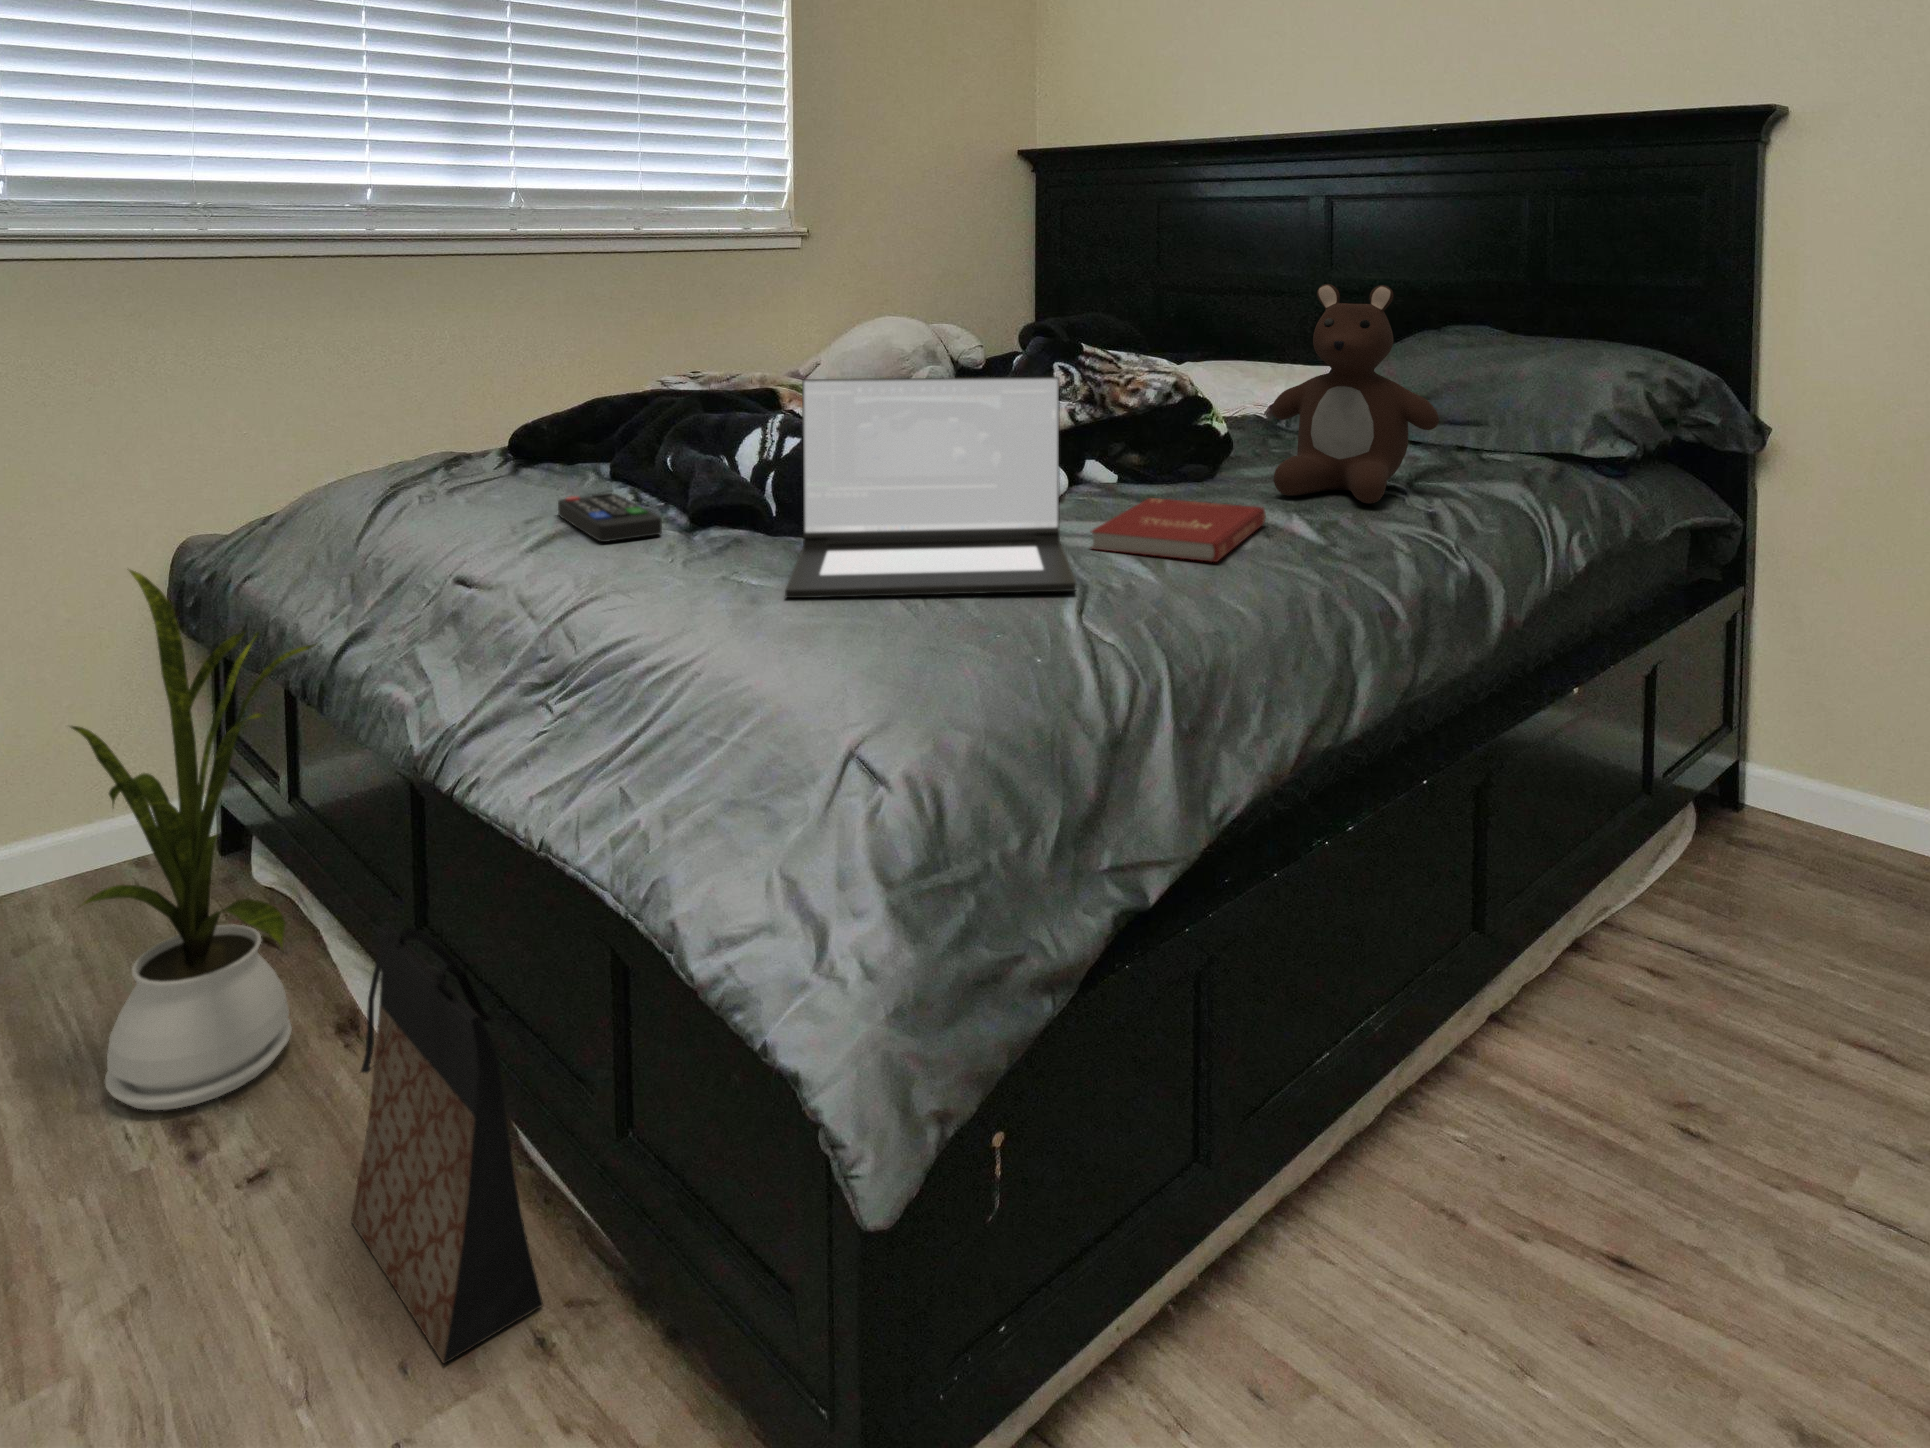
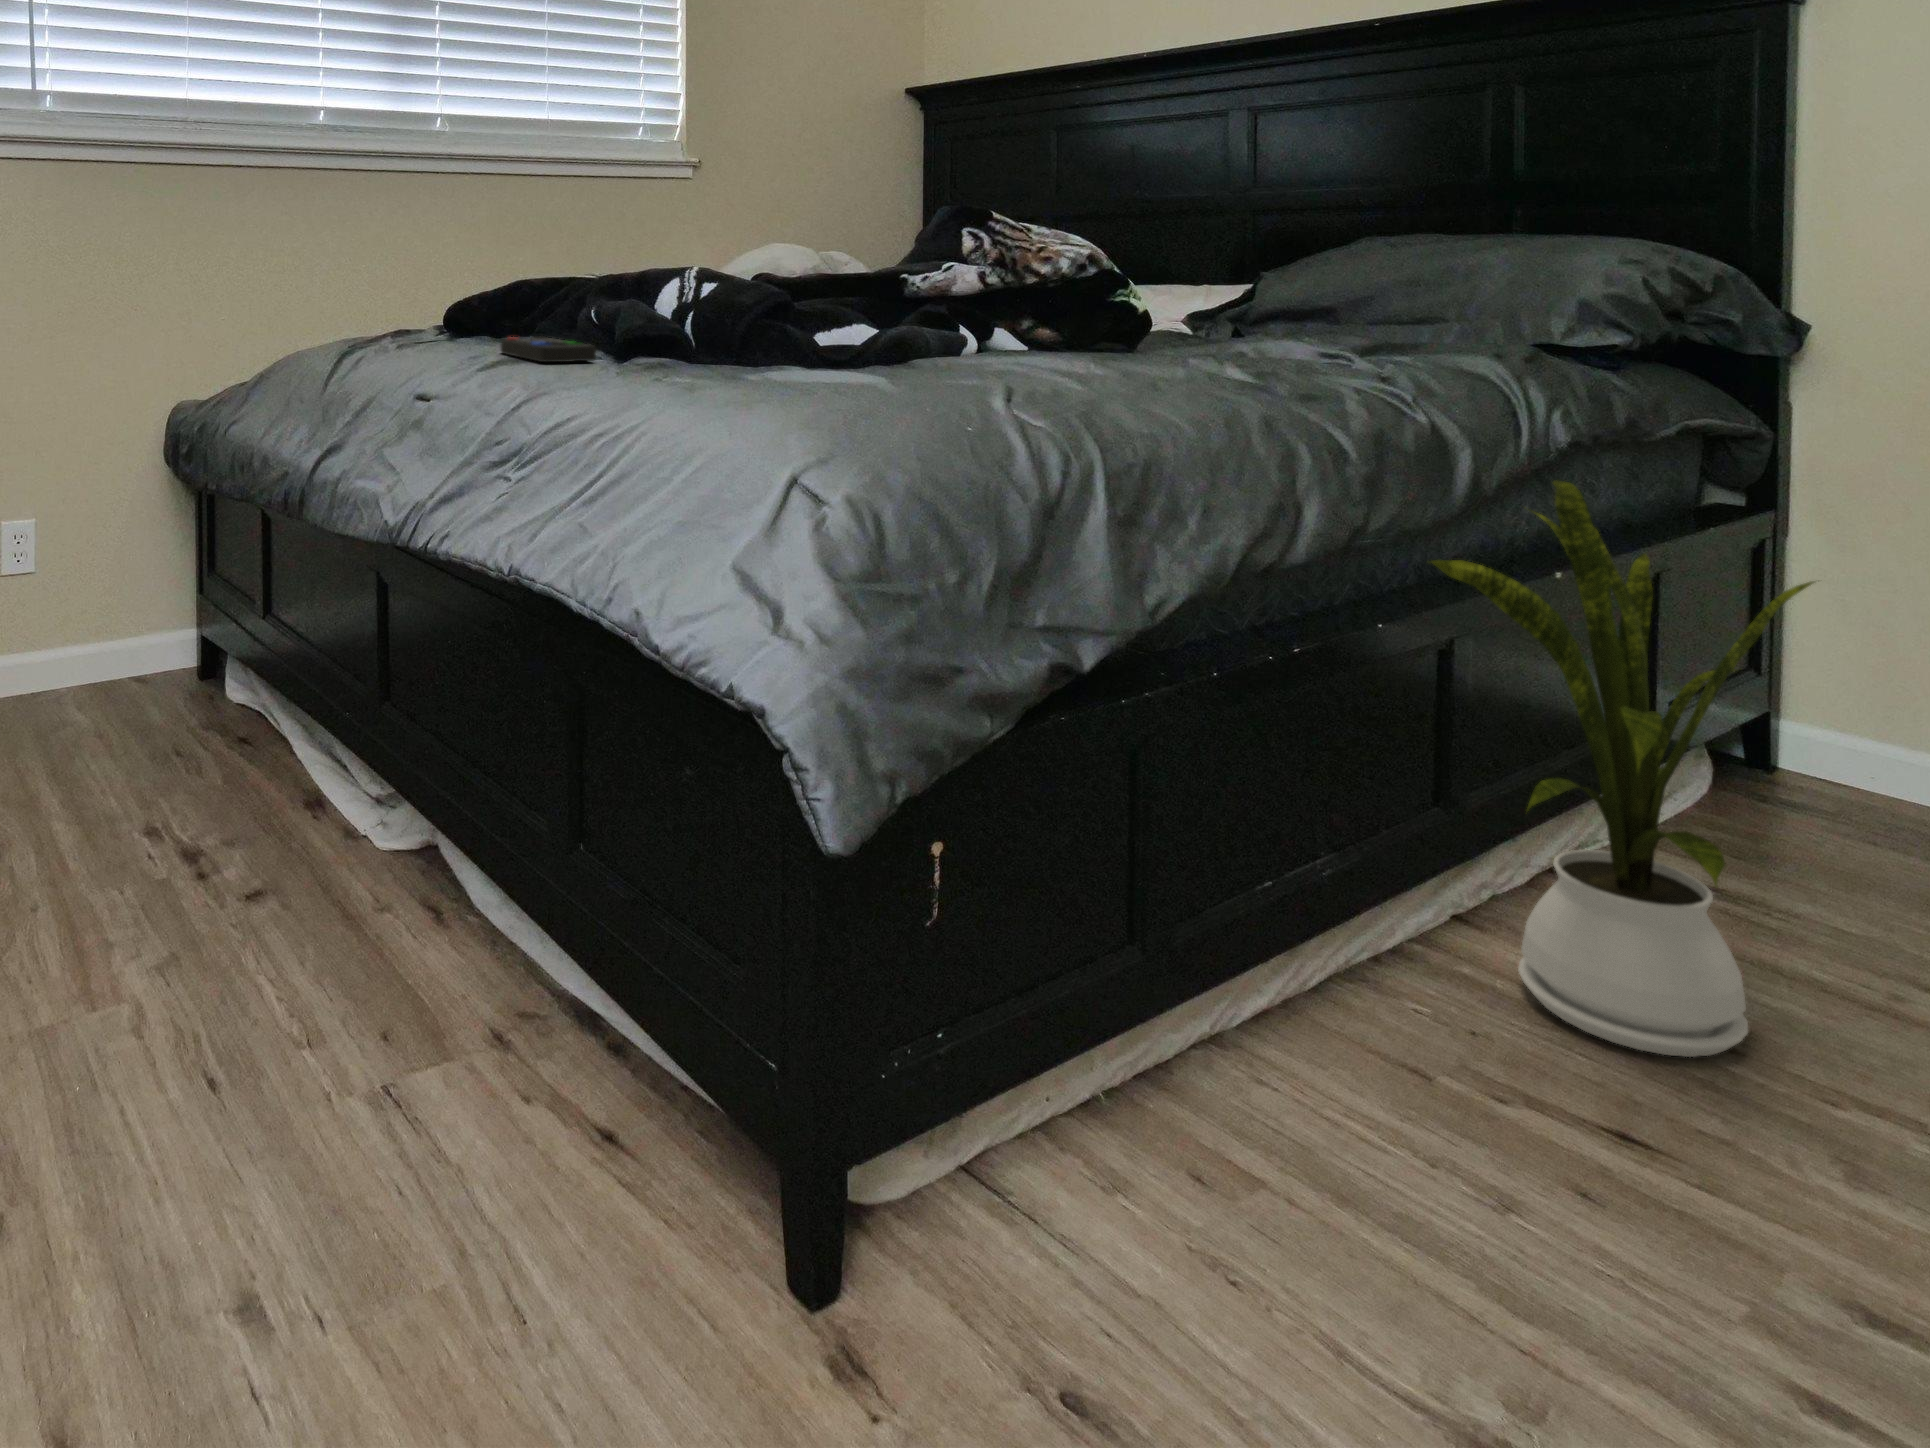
teddy bear: present [1272,284,1439,504] -> none [1194,145,1387,365]
laptop: present [785,377,1076,598] -> none [719,207,1000,391]
book: present [1091,498,1266,562] -> none [1007,350,1192,385]
house plant: present [71,570,318,1110] -> present [1431,480,1814,1057]
bag: present [351,920,543,1364] -> none [335,672,502,1037]

